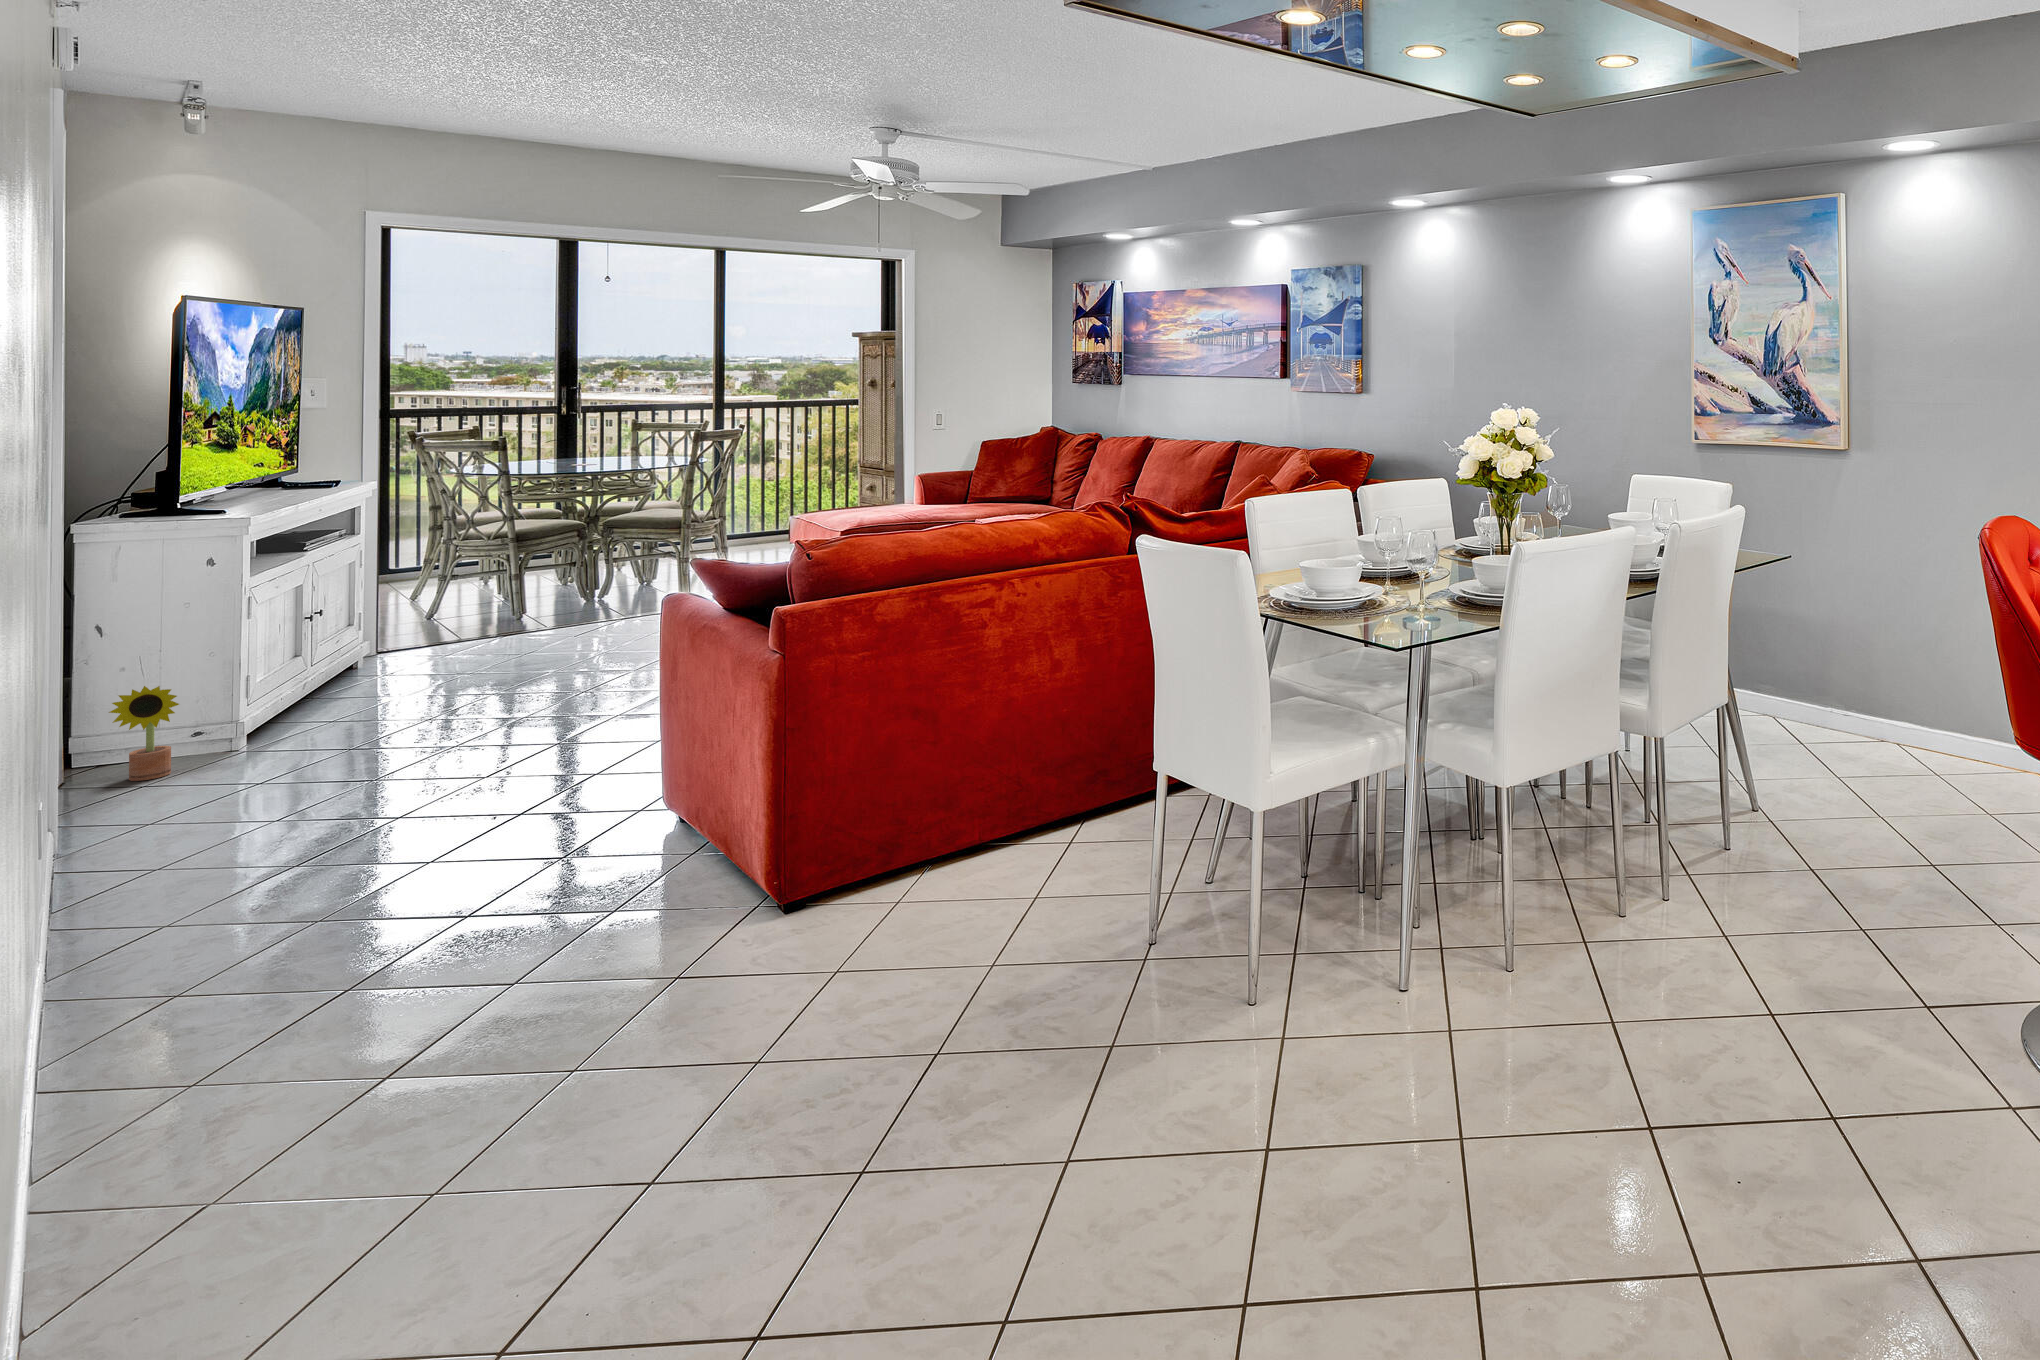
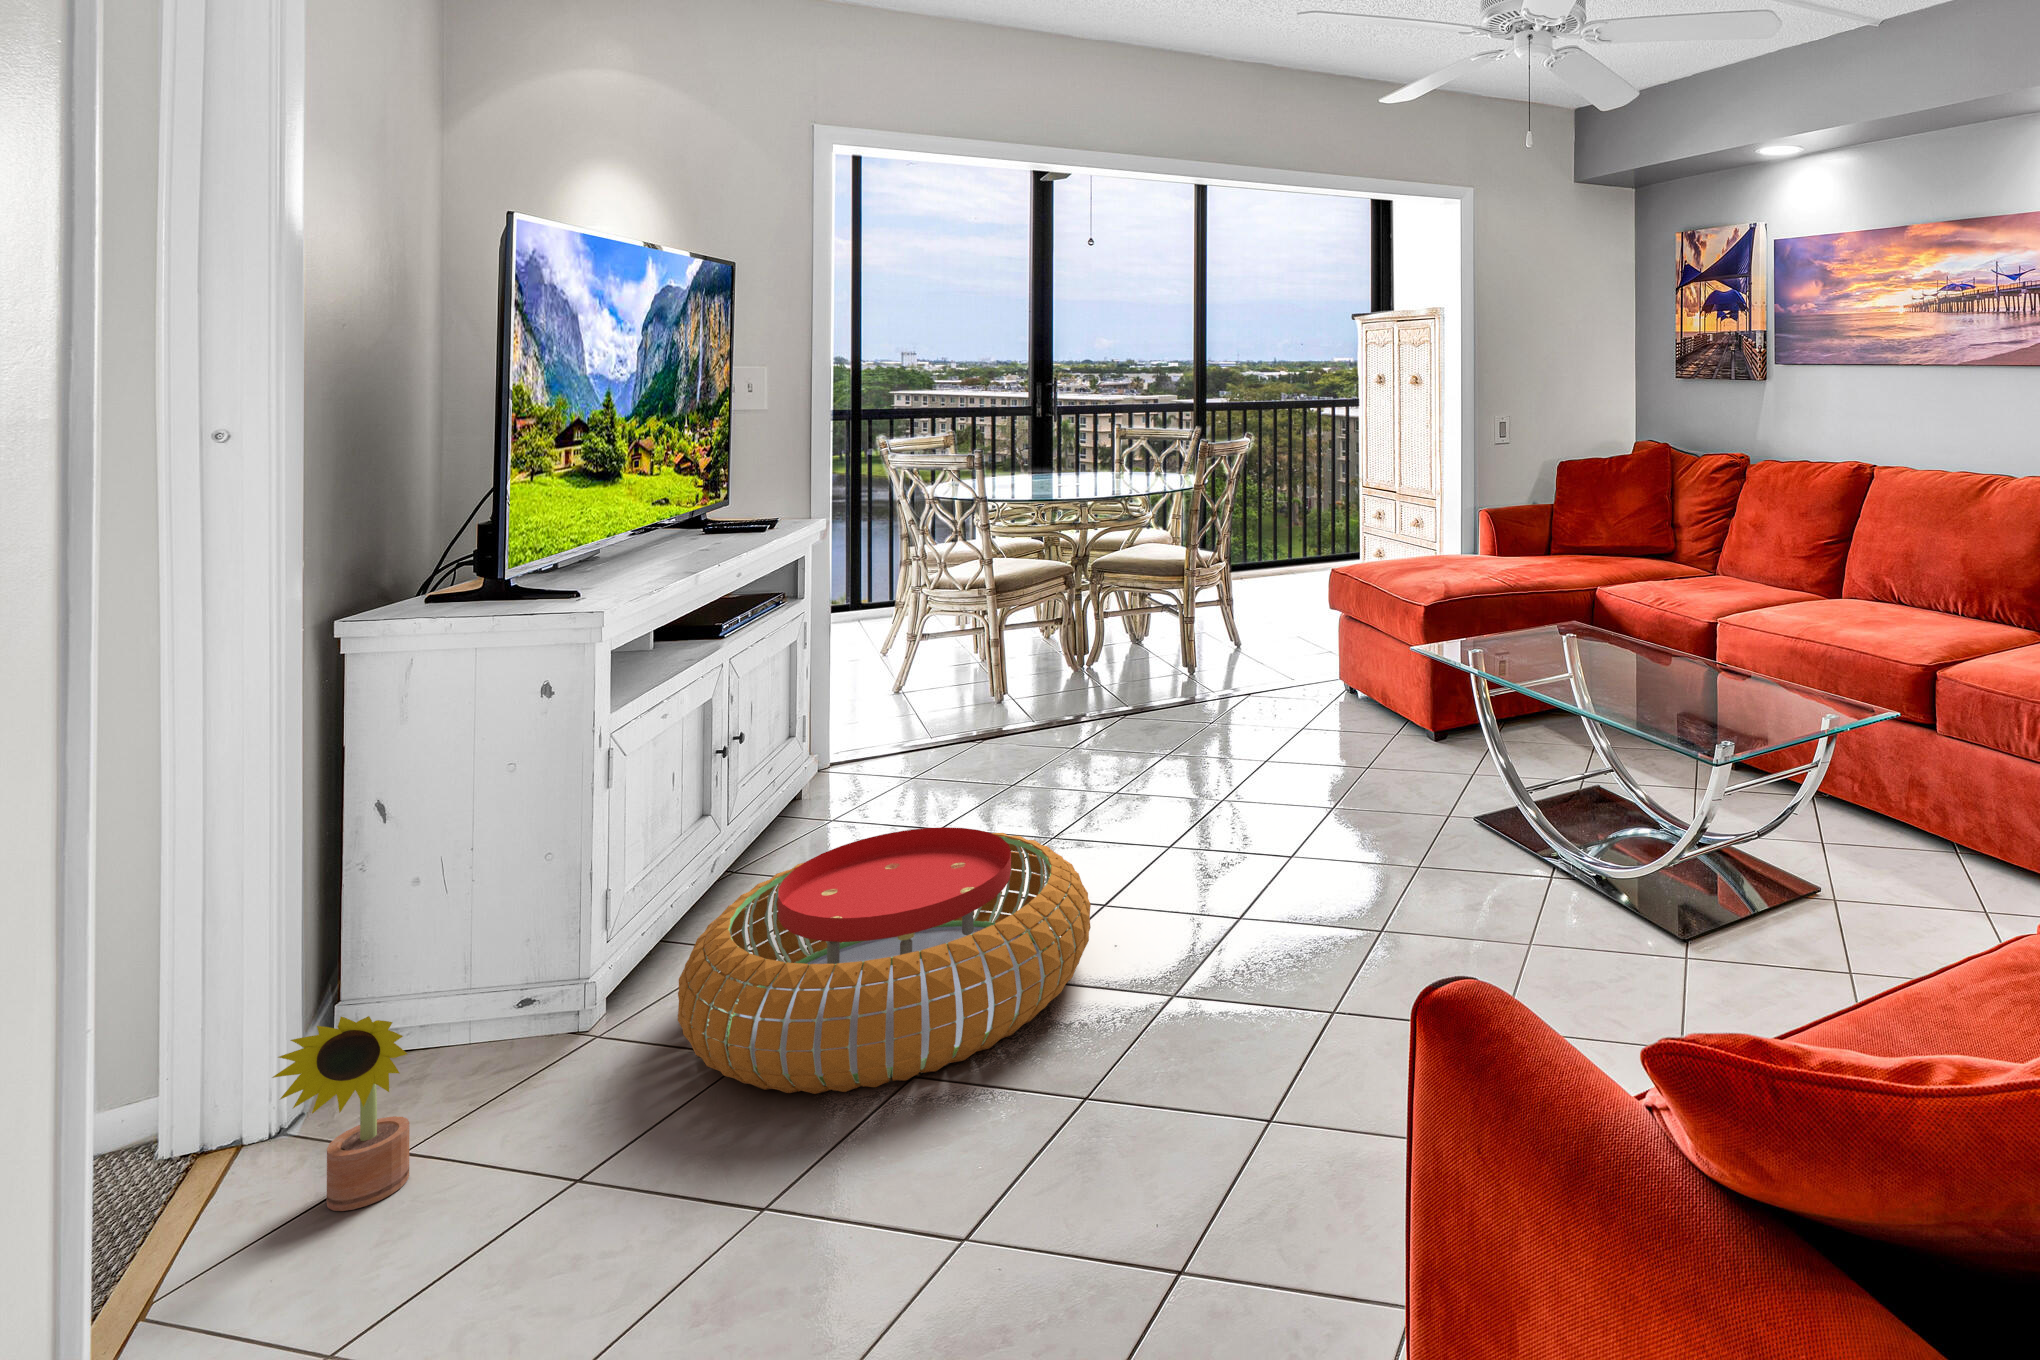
pouf: none [311,635,566,740] -> present [678,827,1091,1094]

